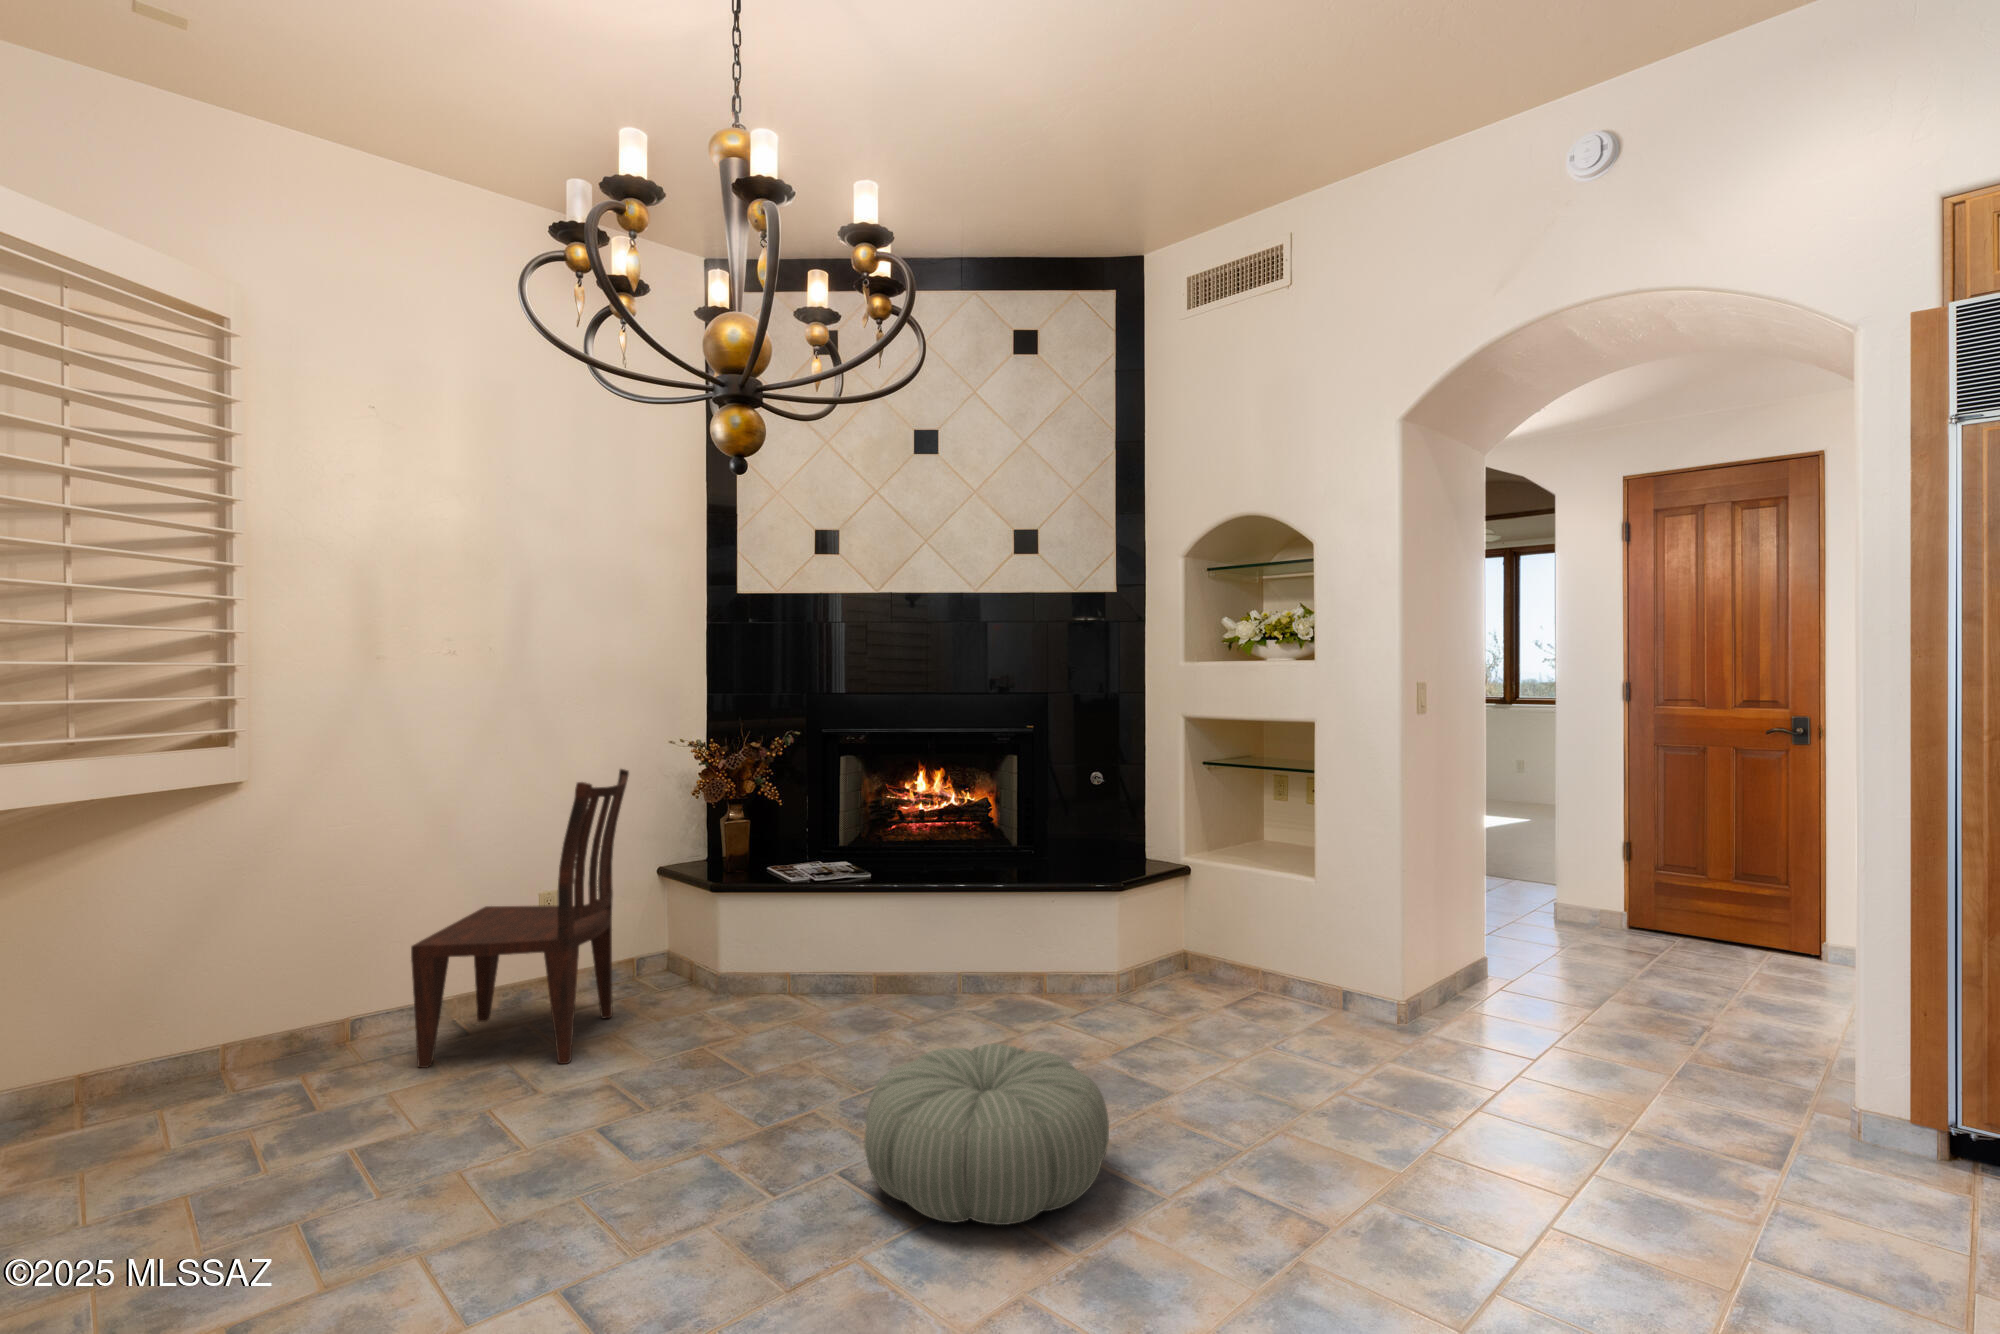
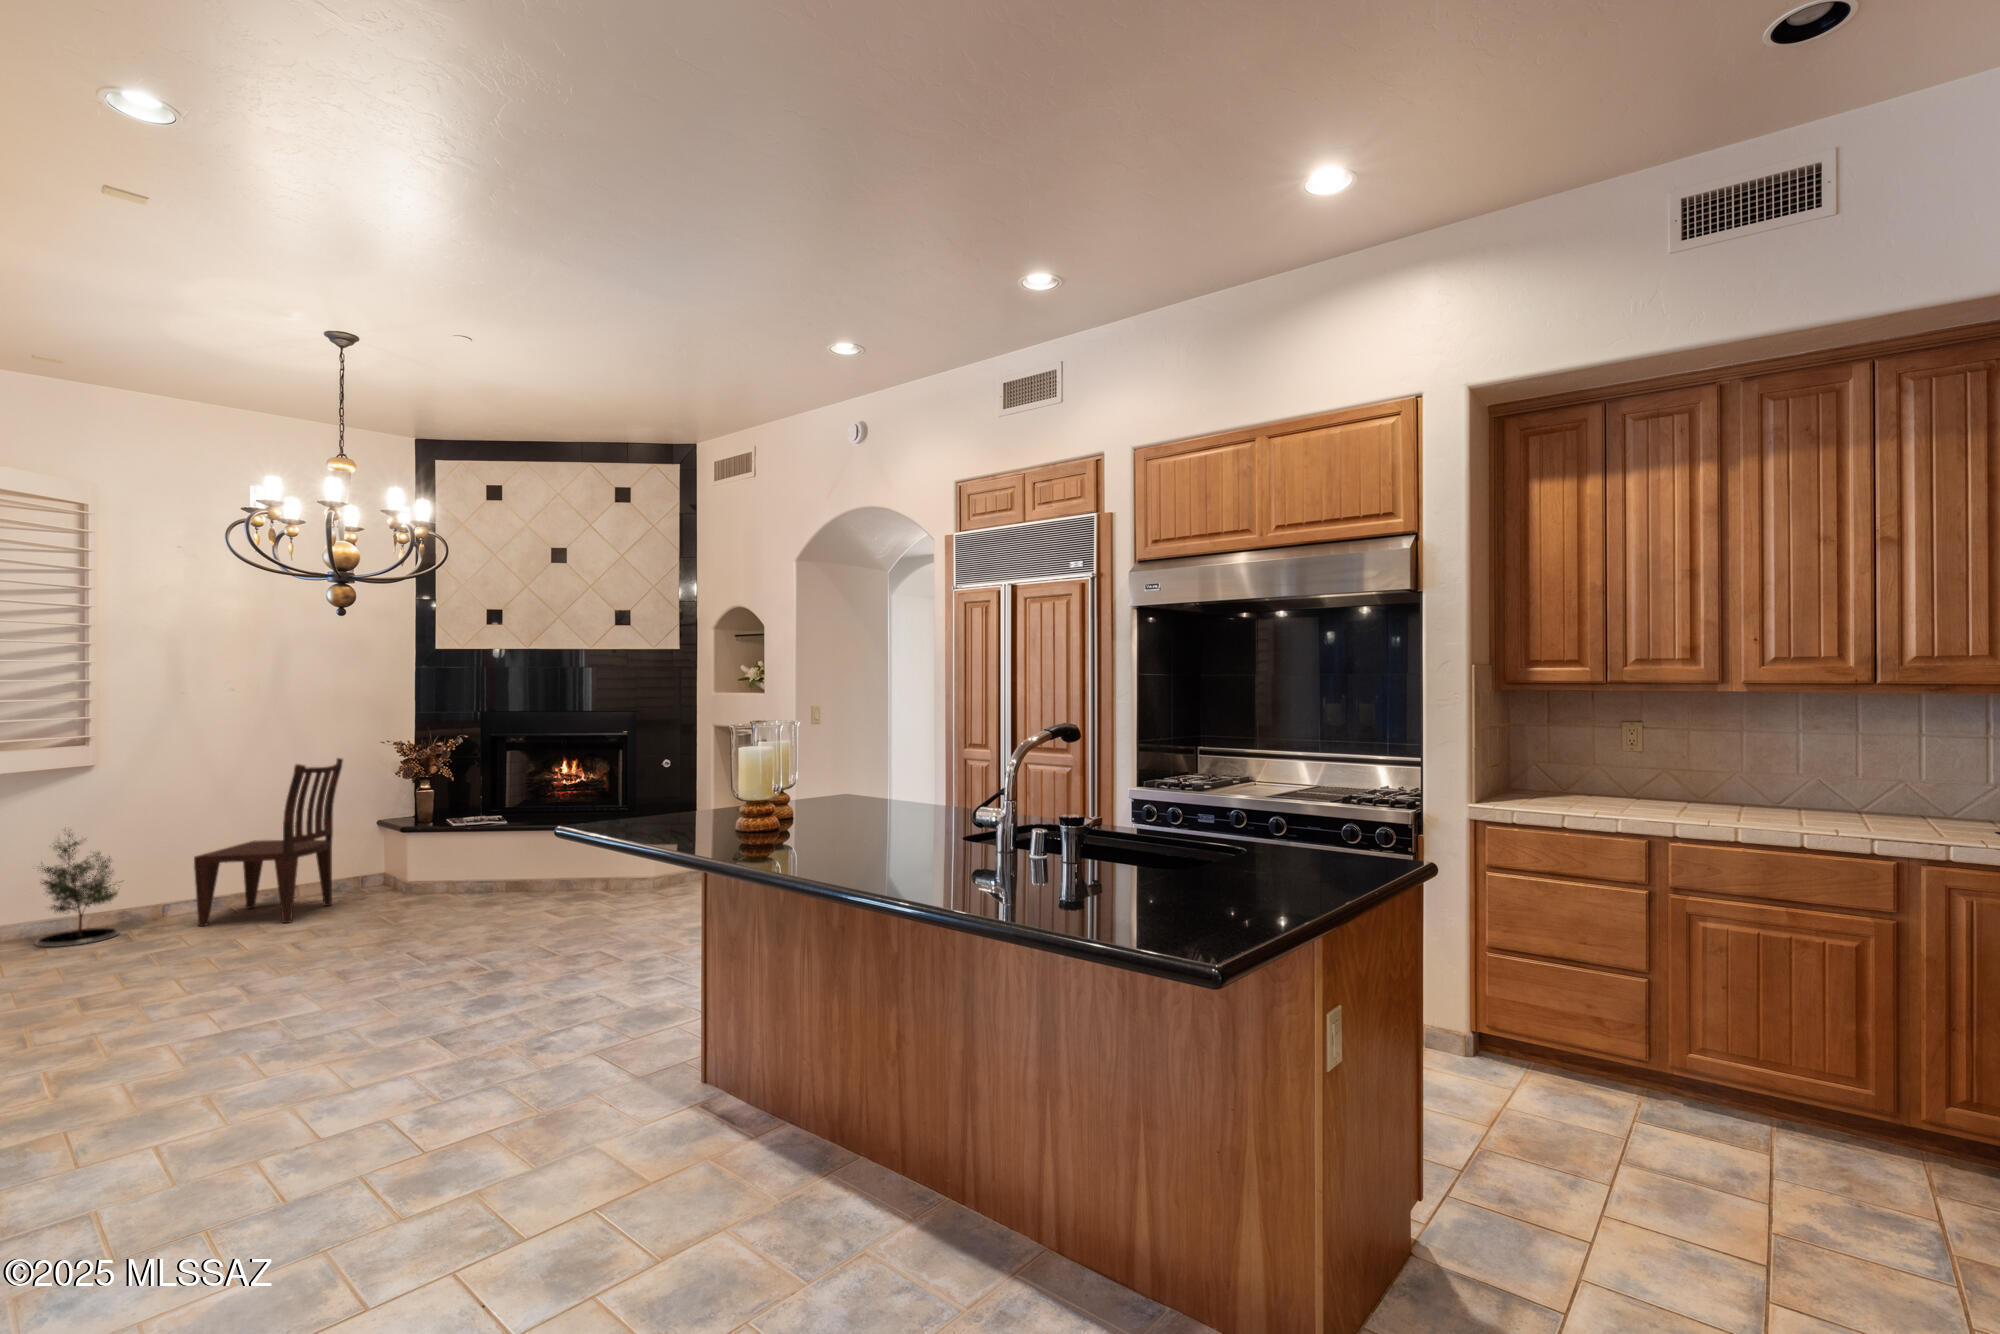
potted tree: none [141,898,298,1123] -> present [35,830,123,947]
pouf: present [864,1044,1109,1225] -> none [402,895,538,966]

